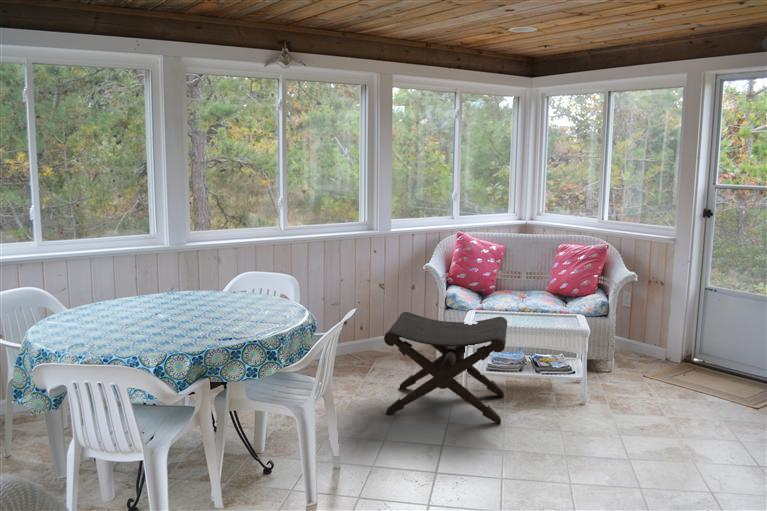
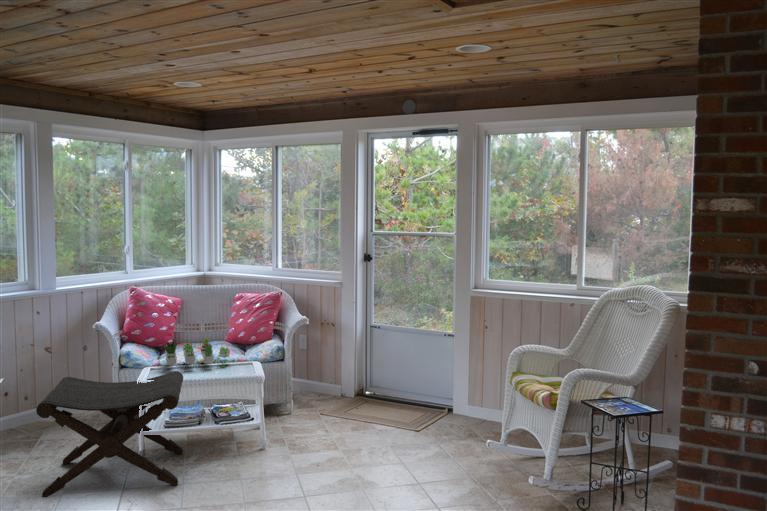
succulent plant: none [488,284,553,318] -> present [163,337,230,369]

